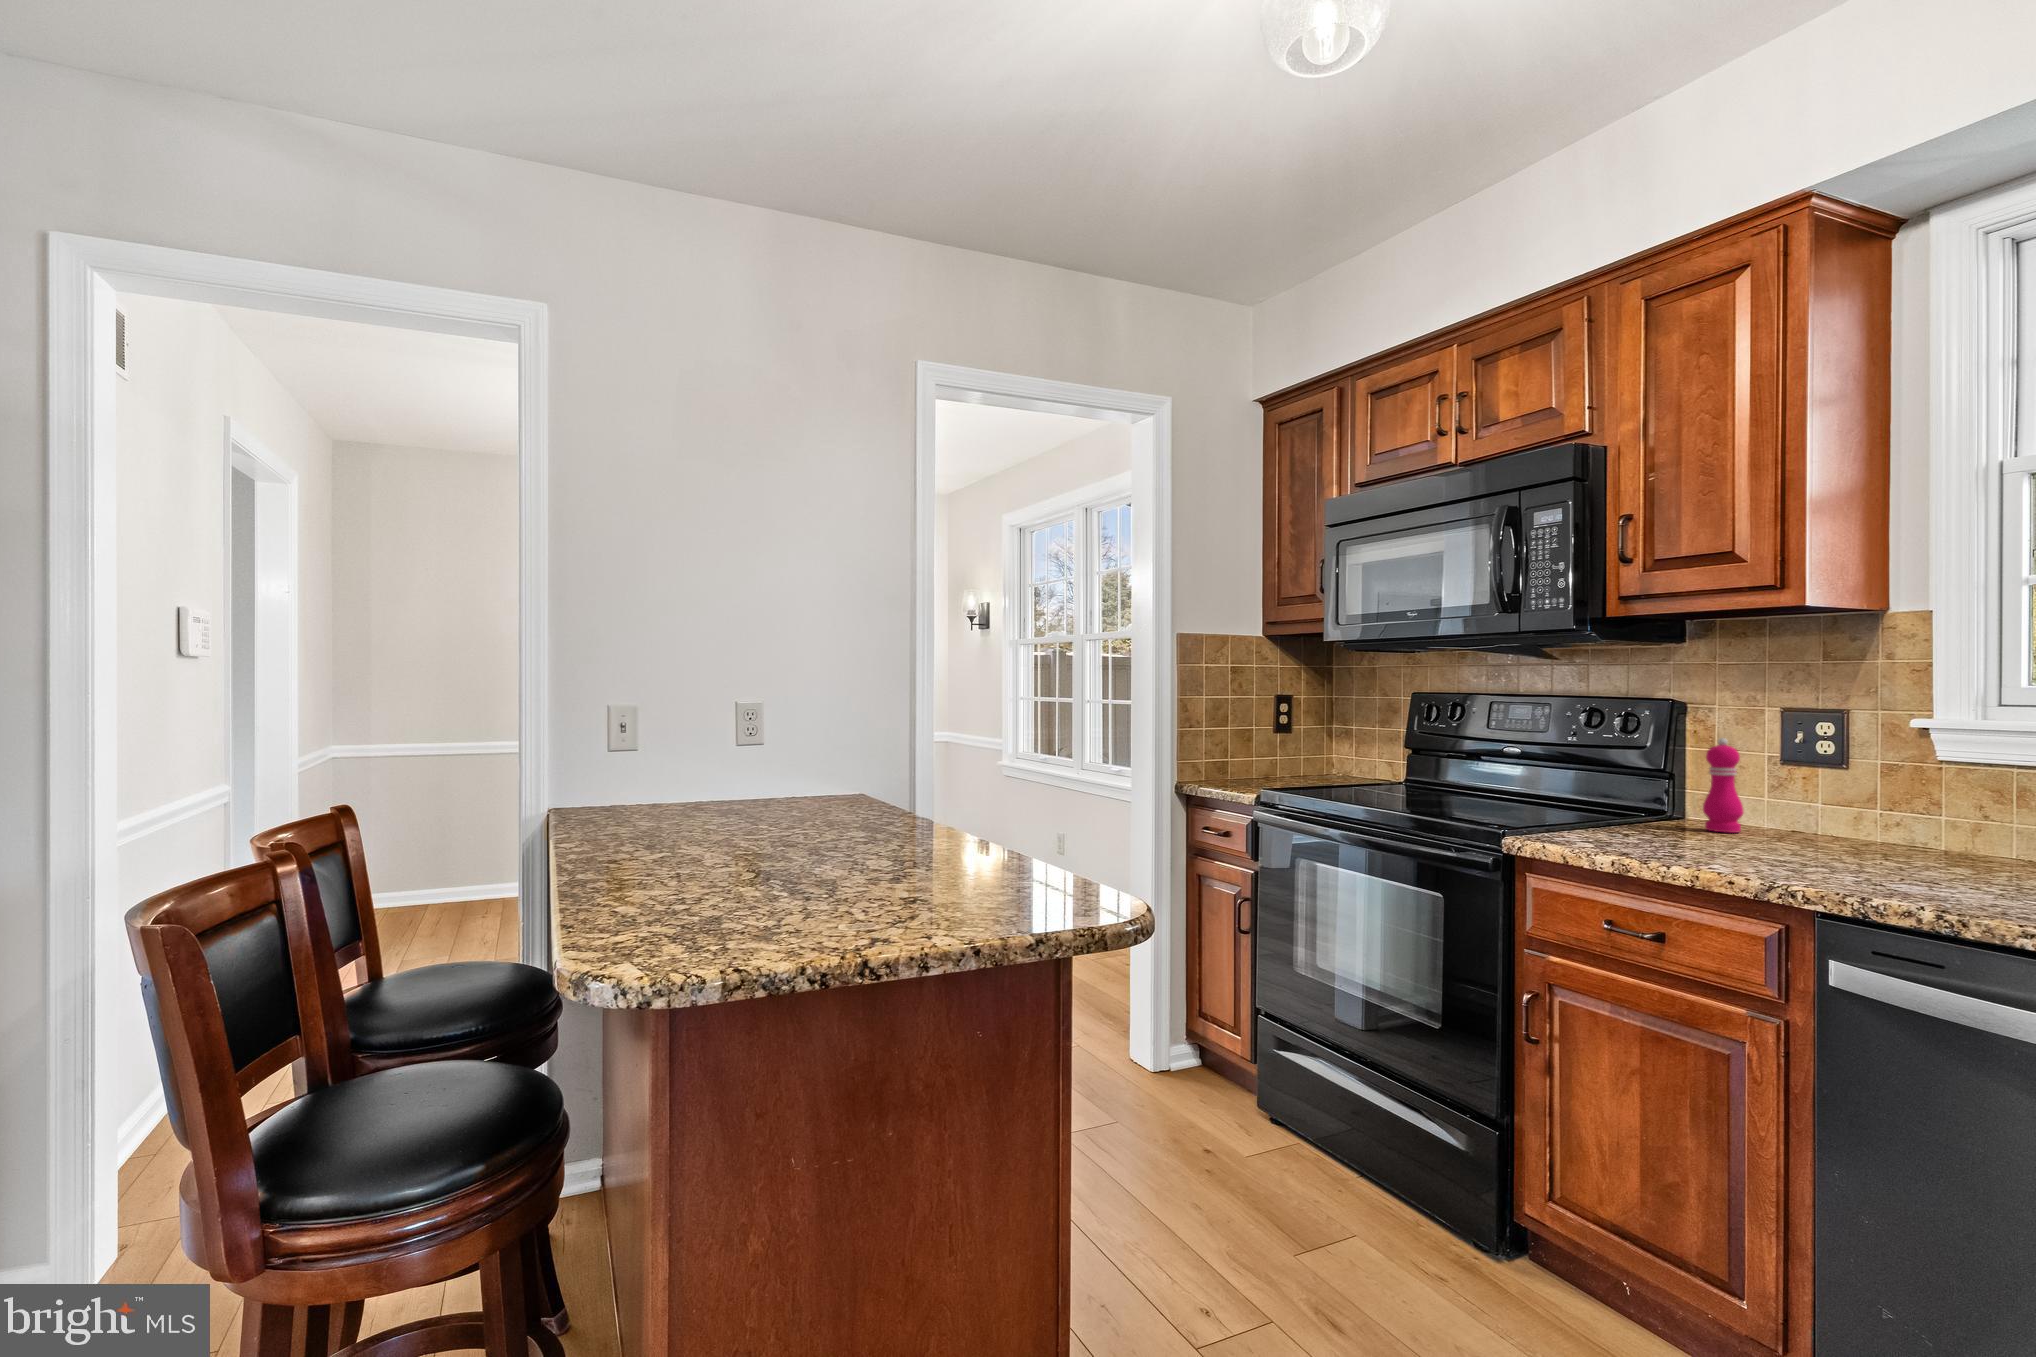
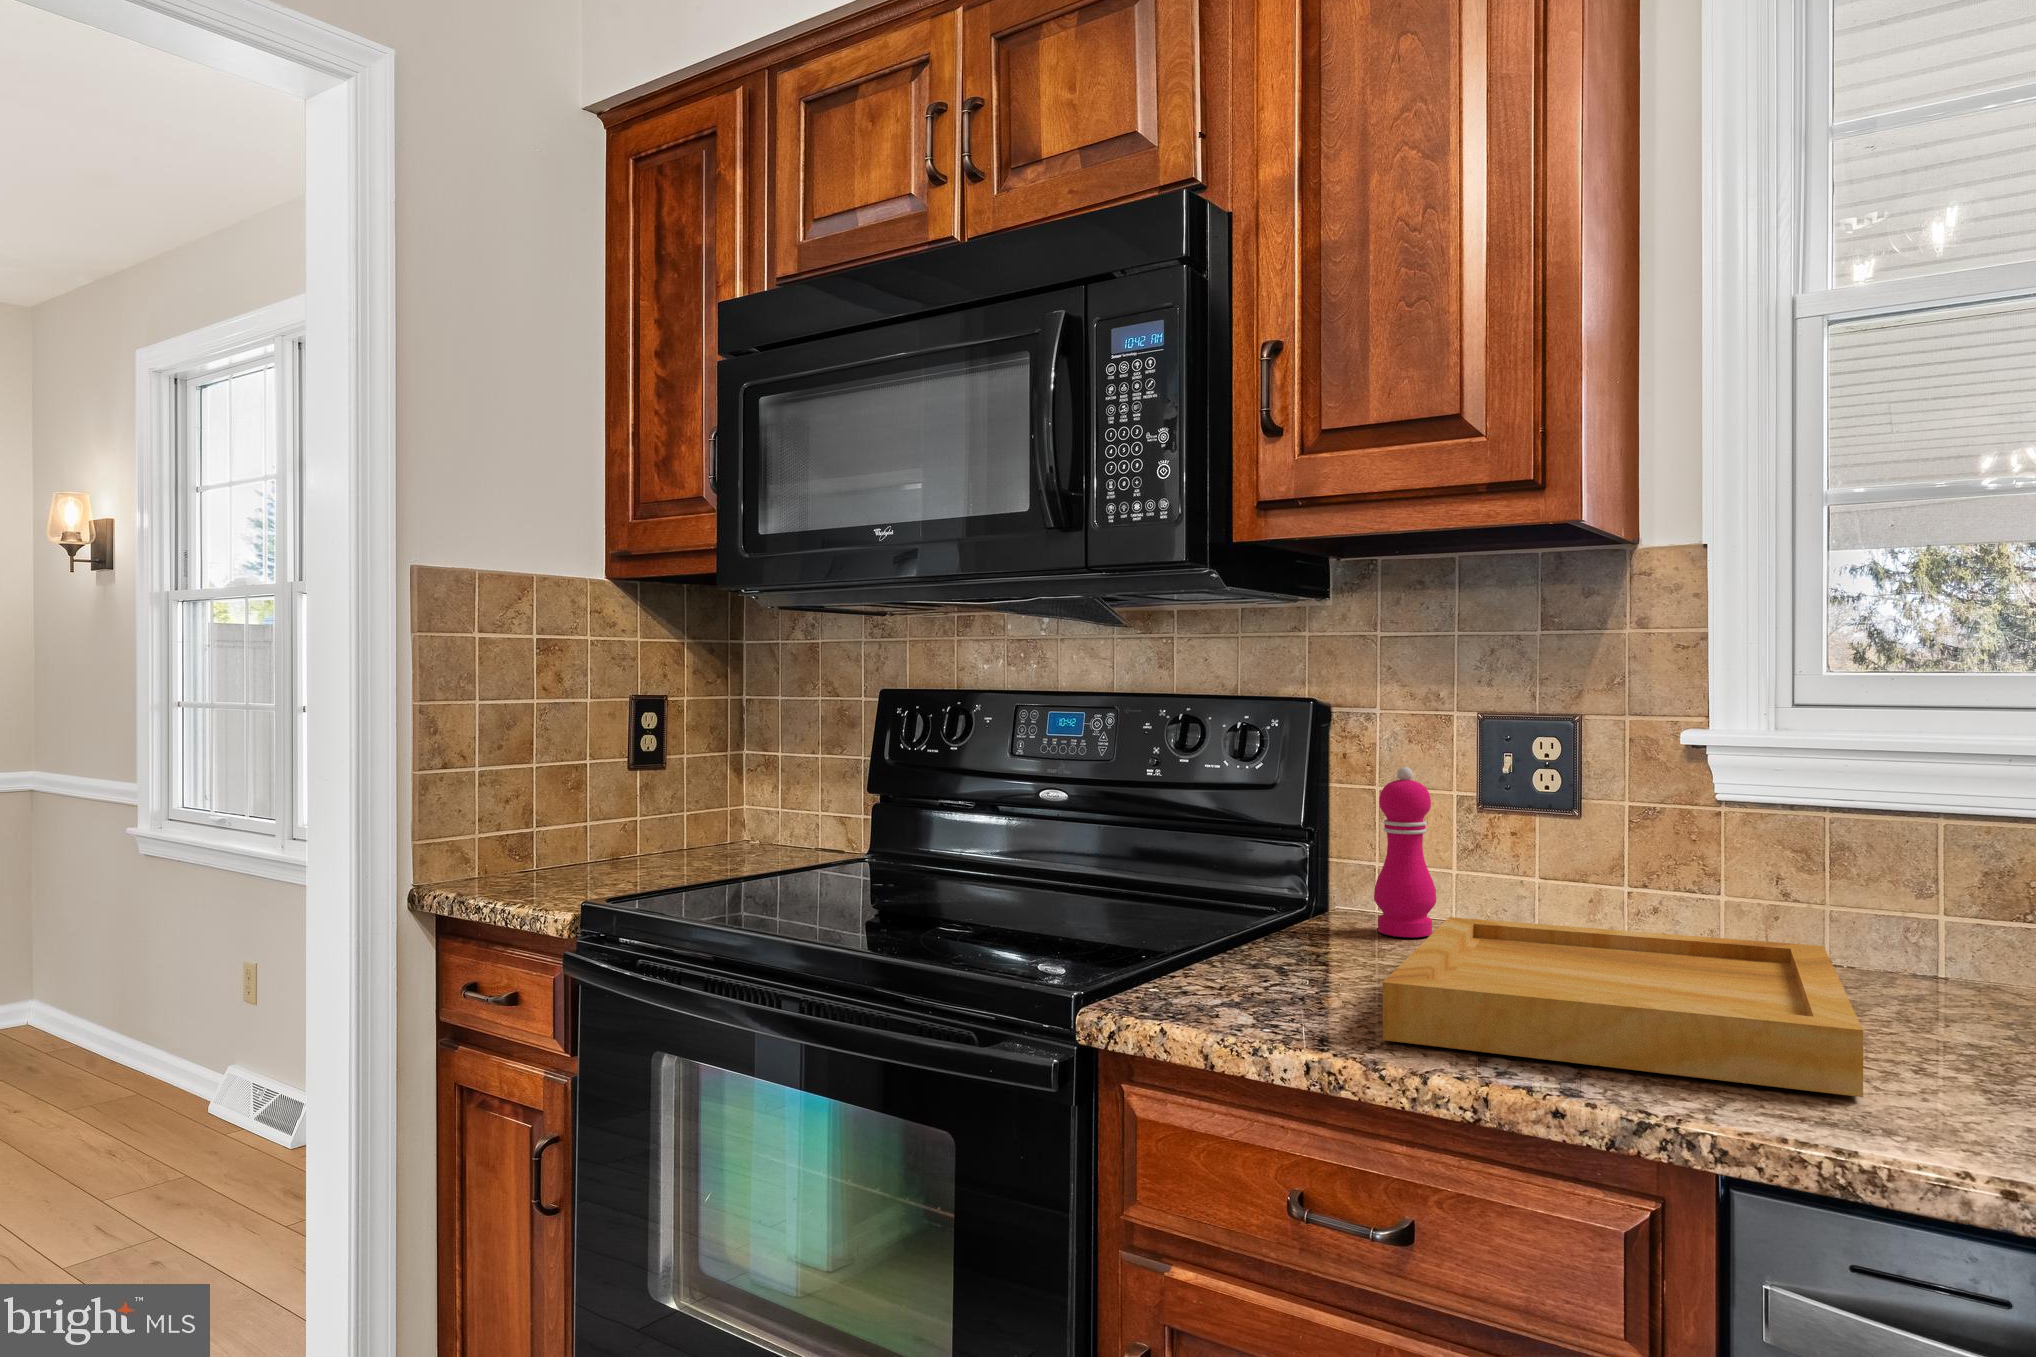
tray: none [1657,817,1974,889] -> present [1383,917,1863,1097]

